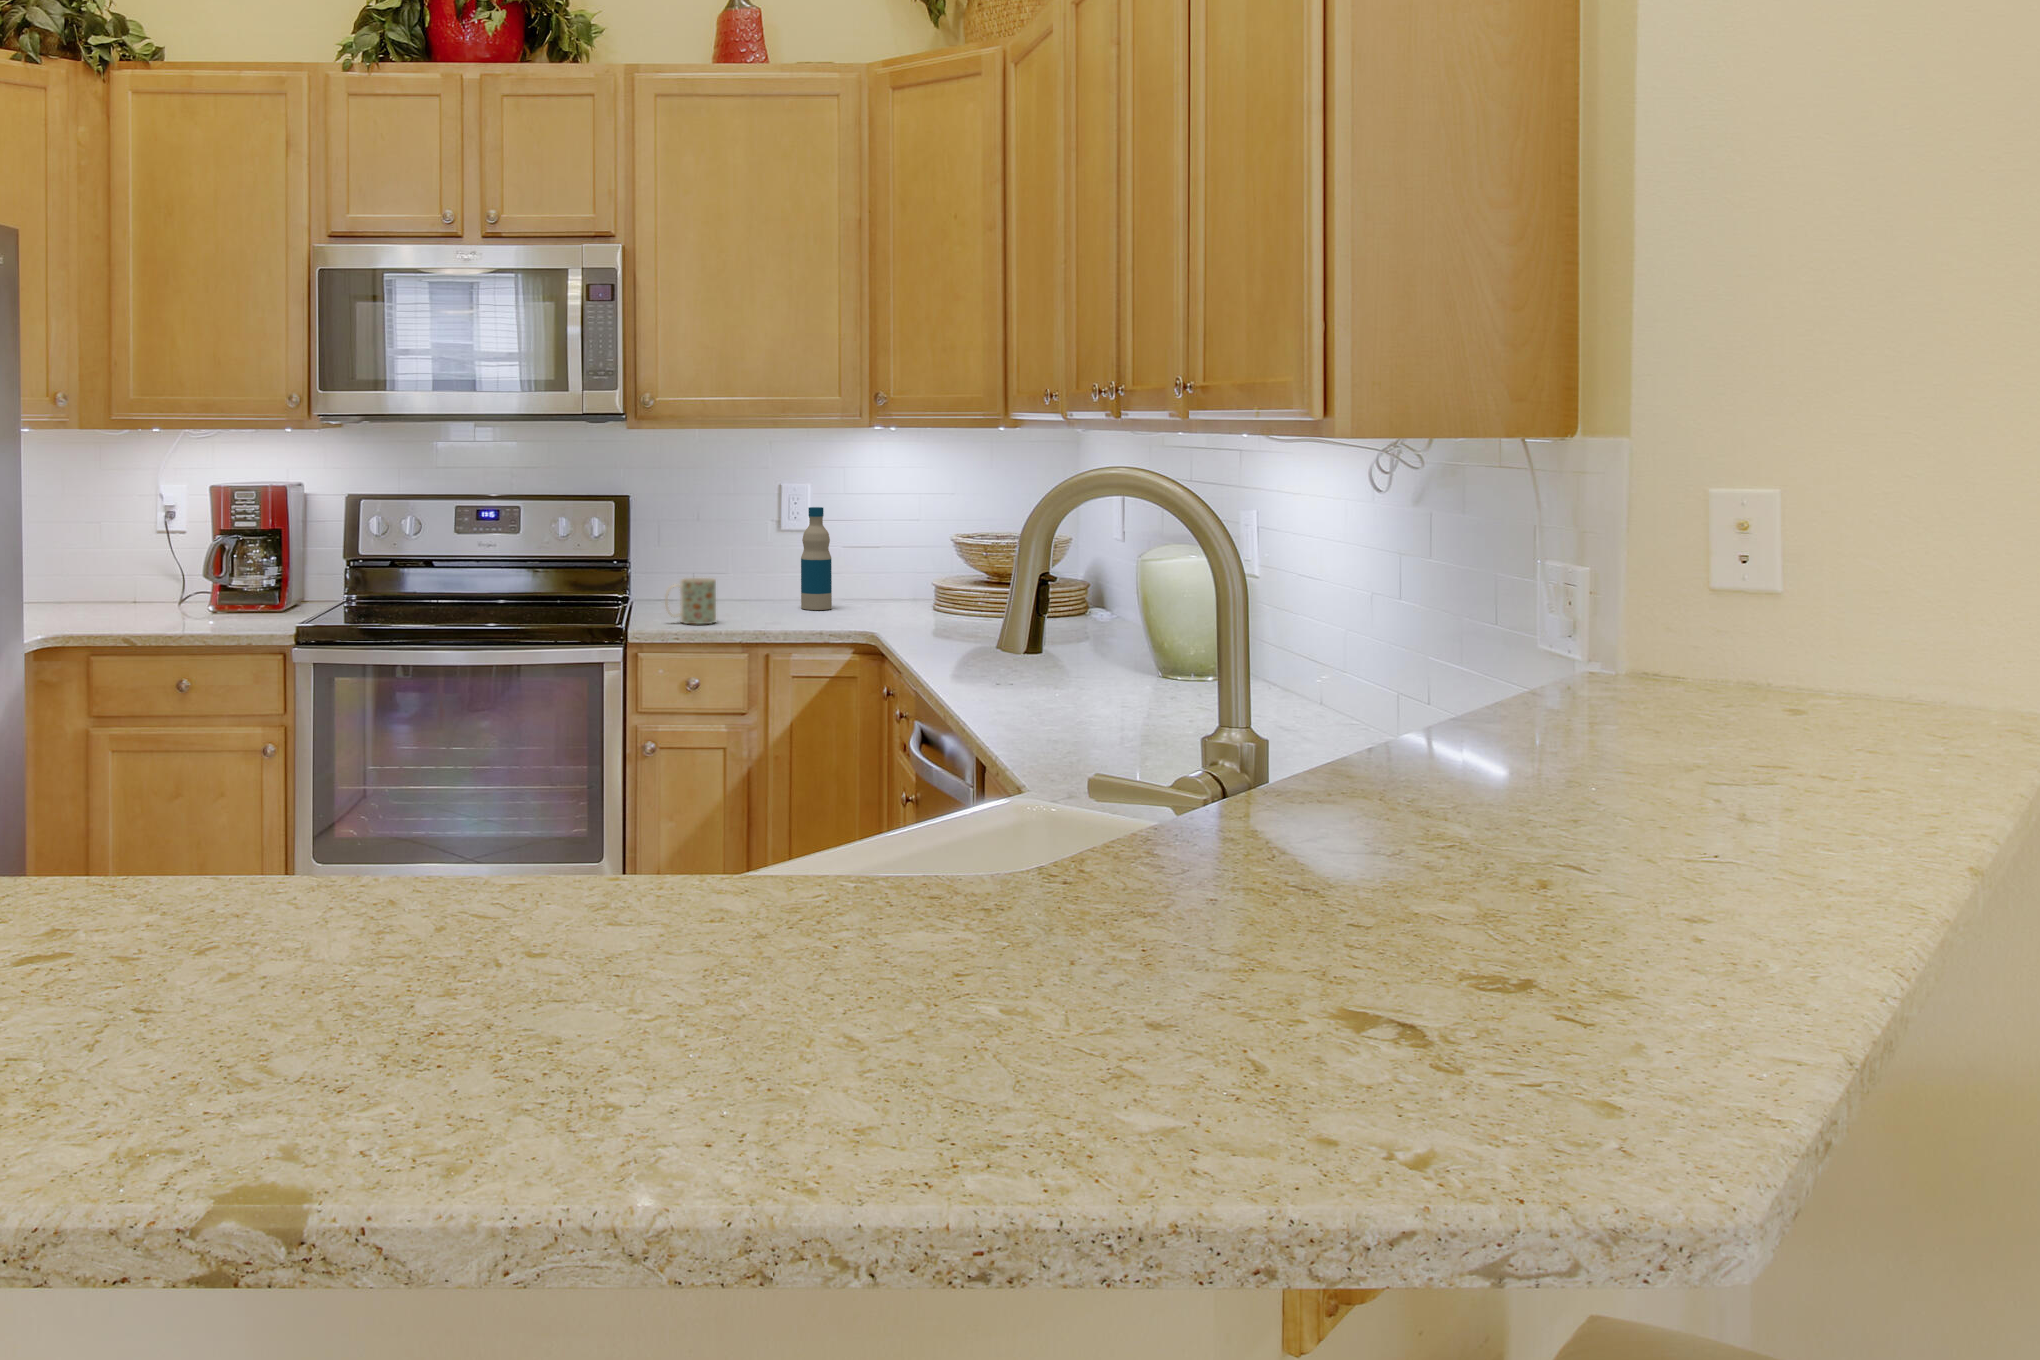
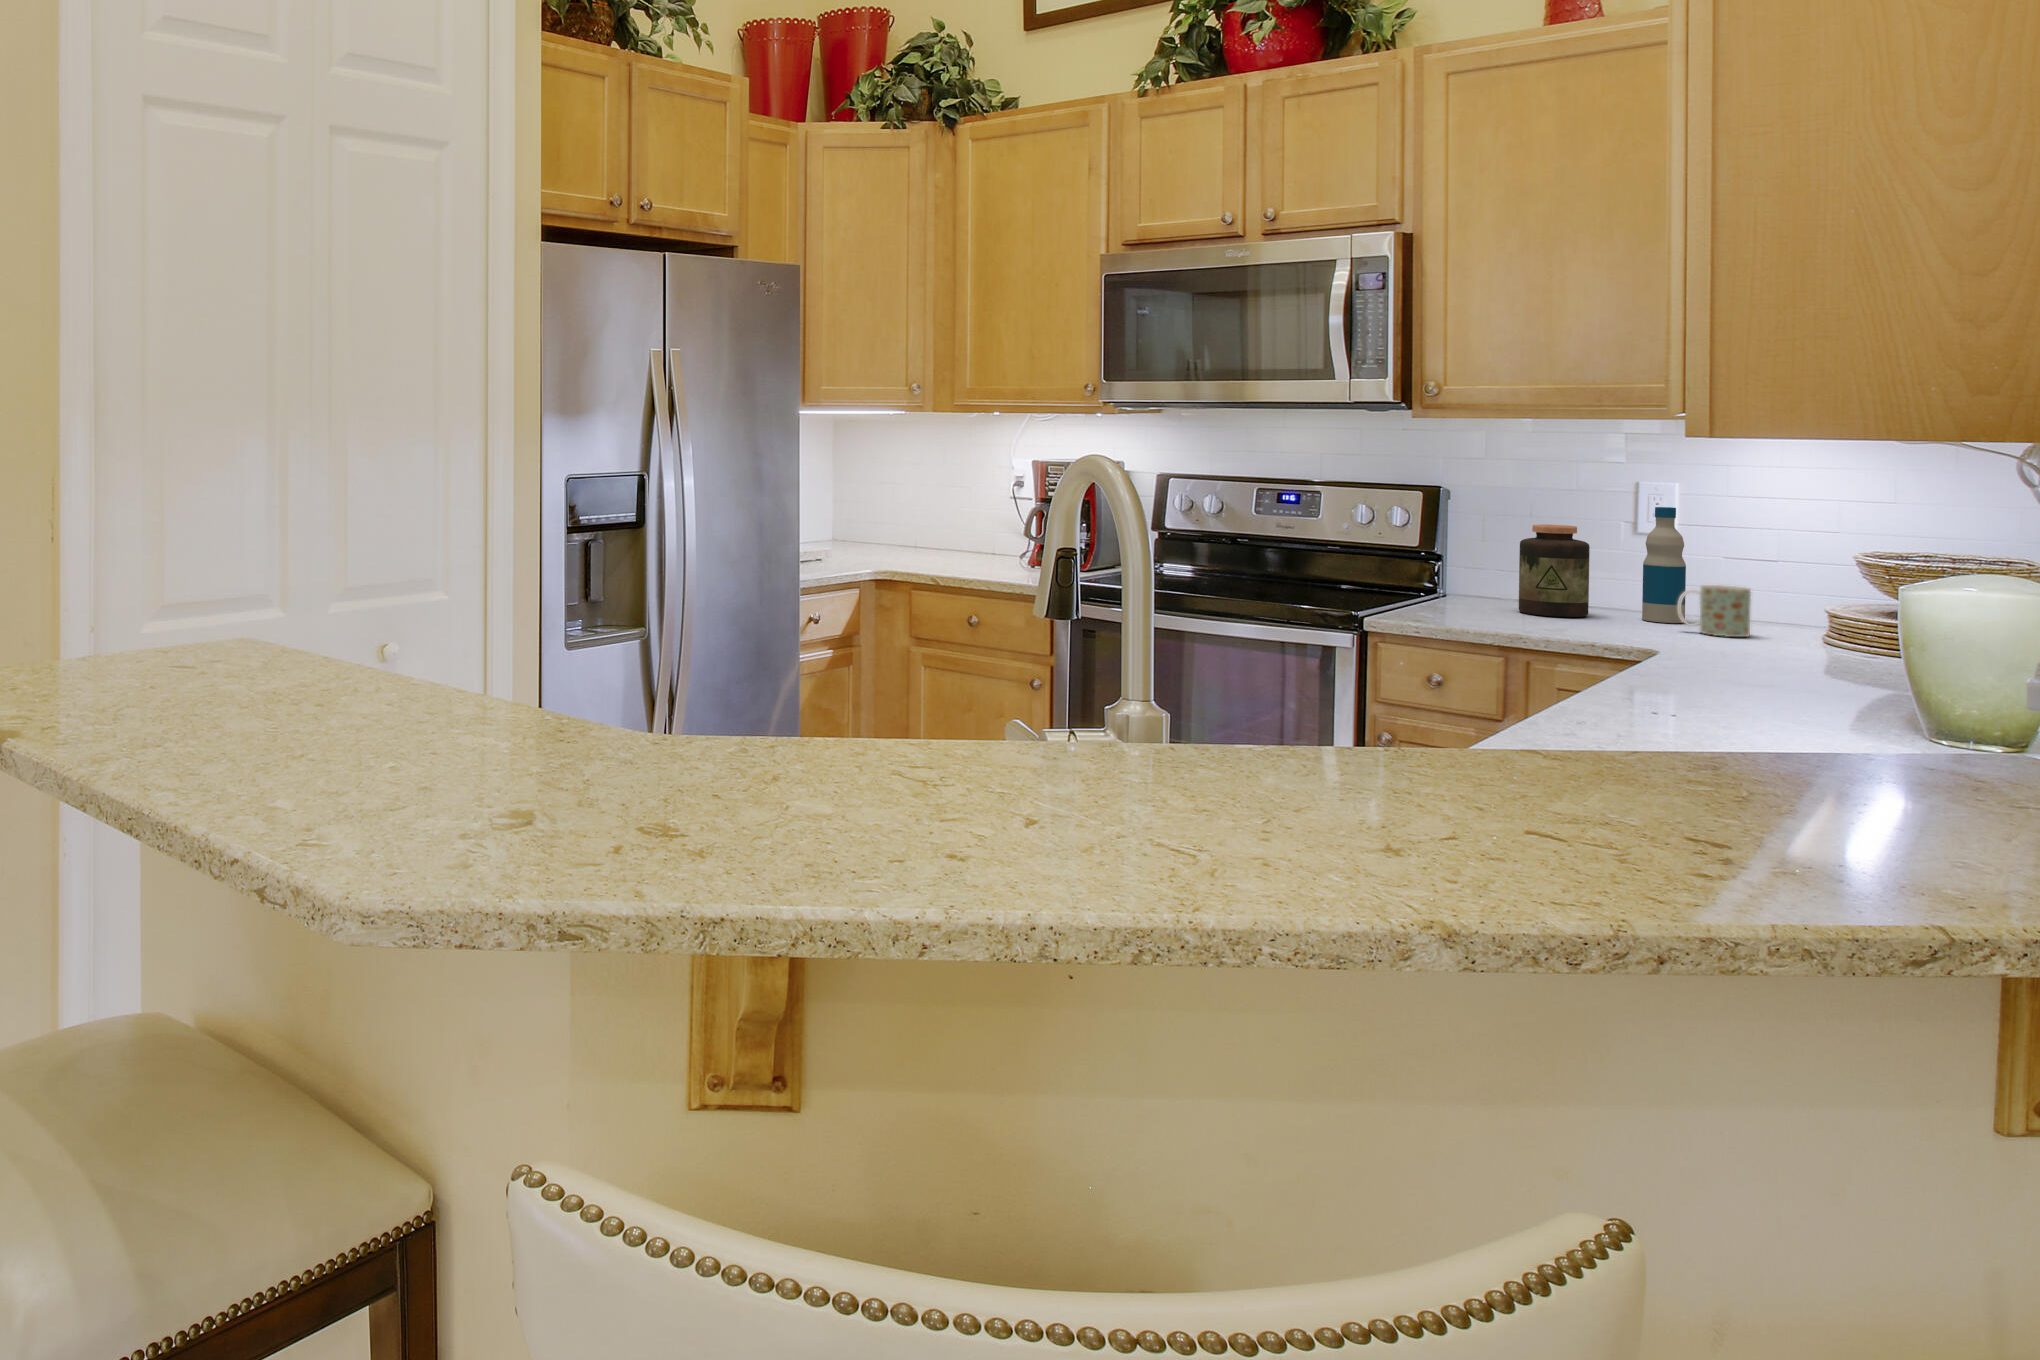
jar: none [713,528,767,615] -> present [1519,525,1590,617]
mug: present [665,578,716,624] -> present [1678,585,1751,637]

